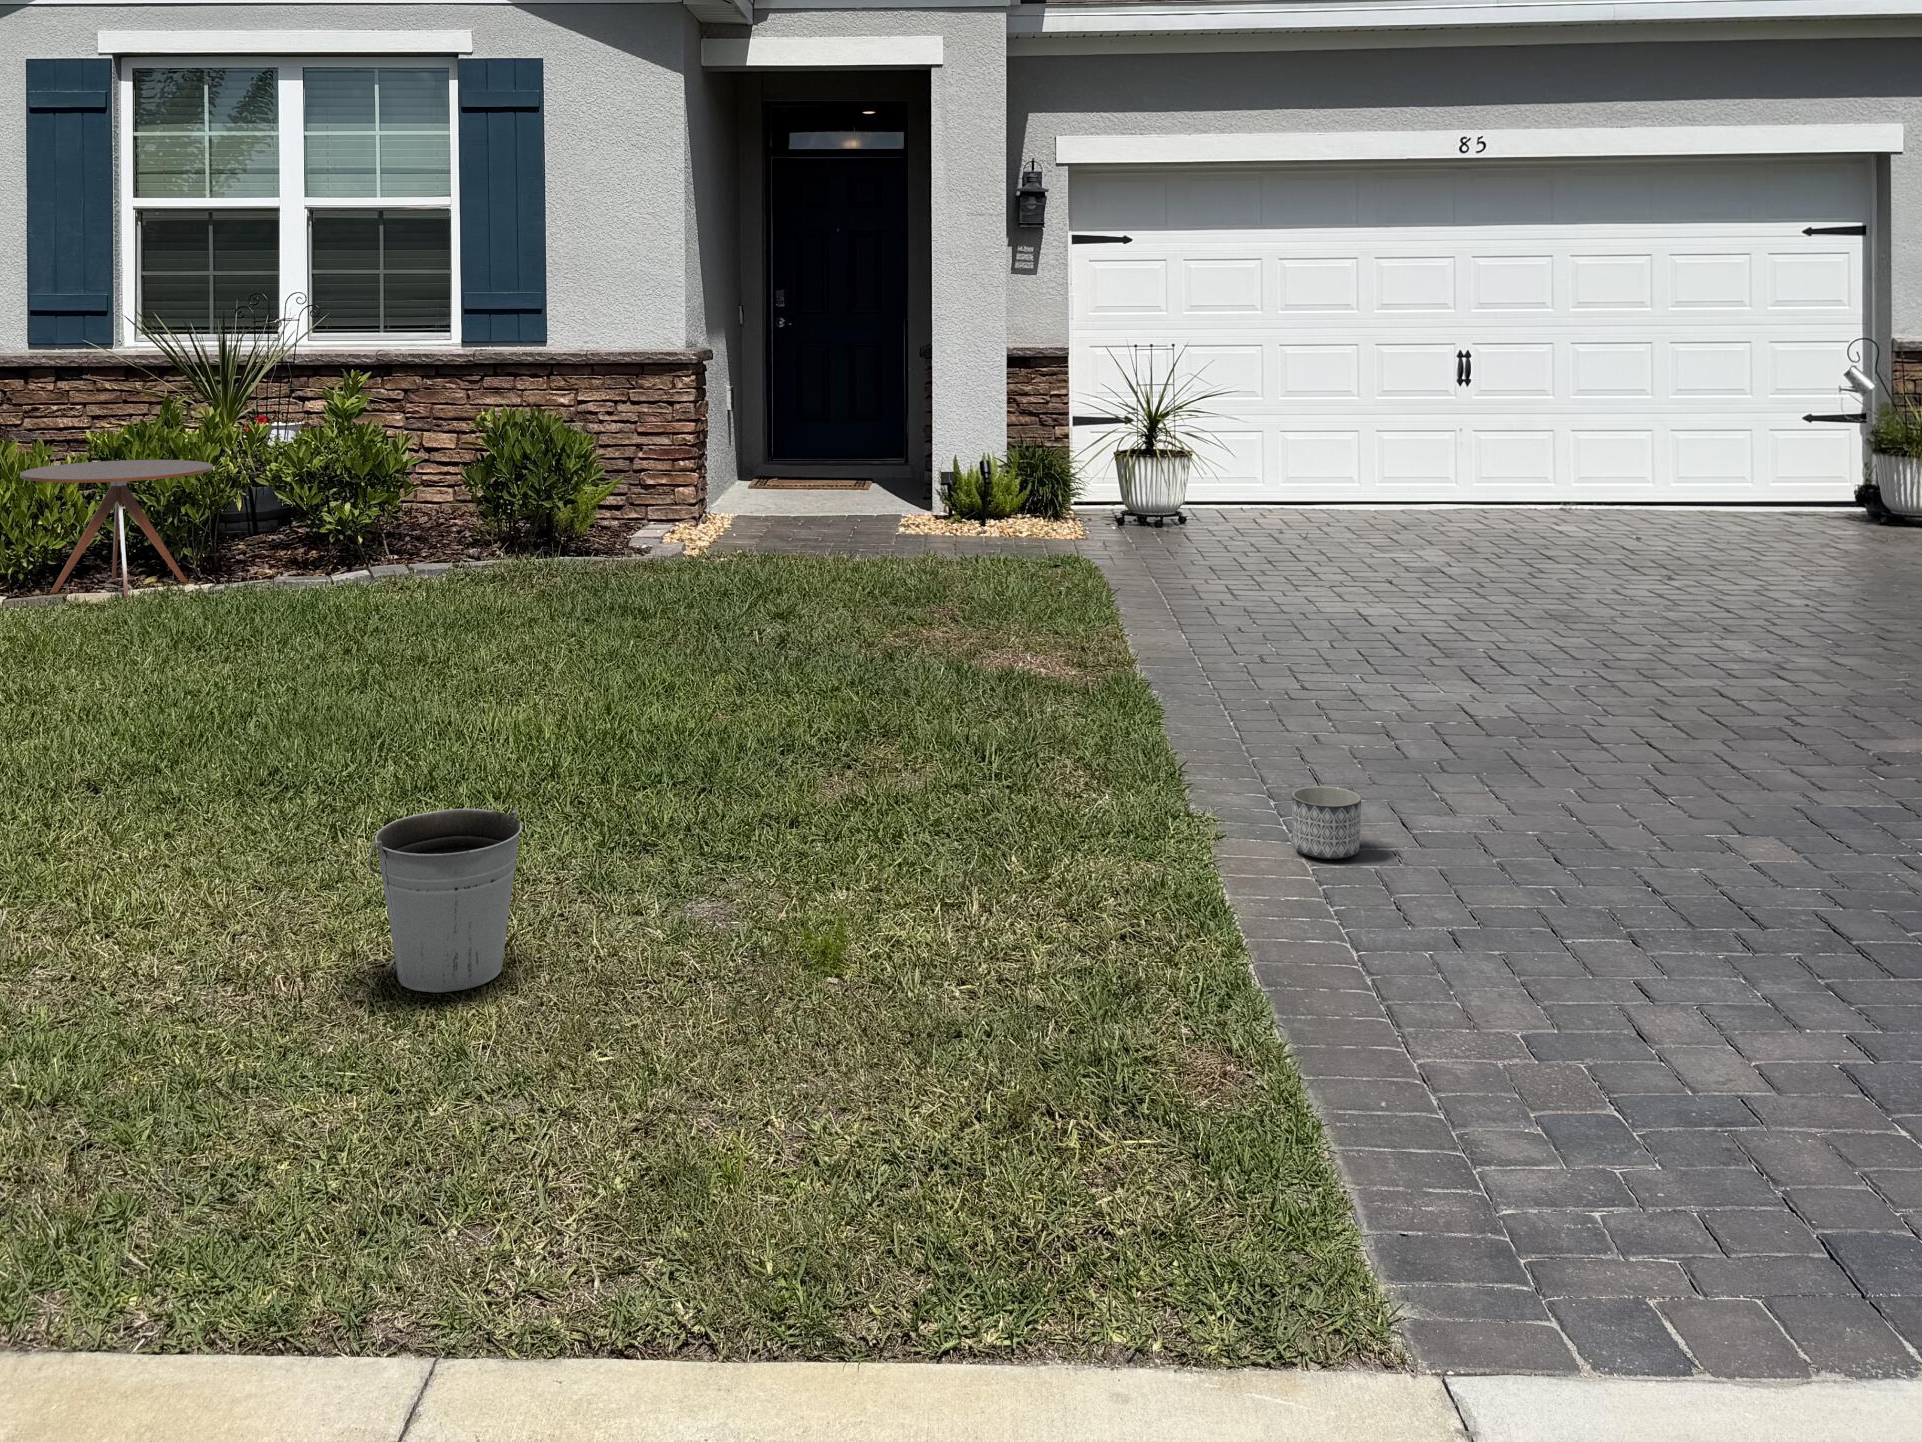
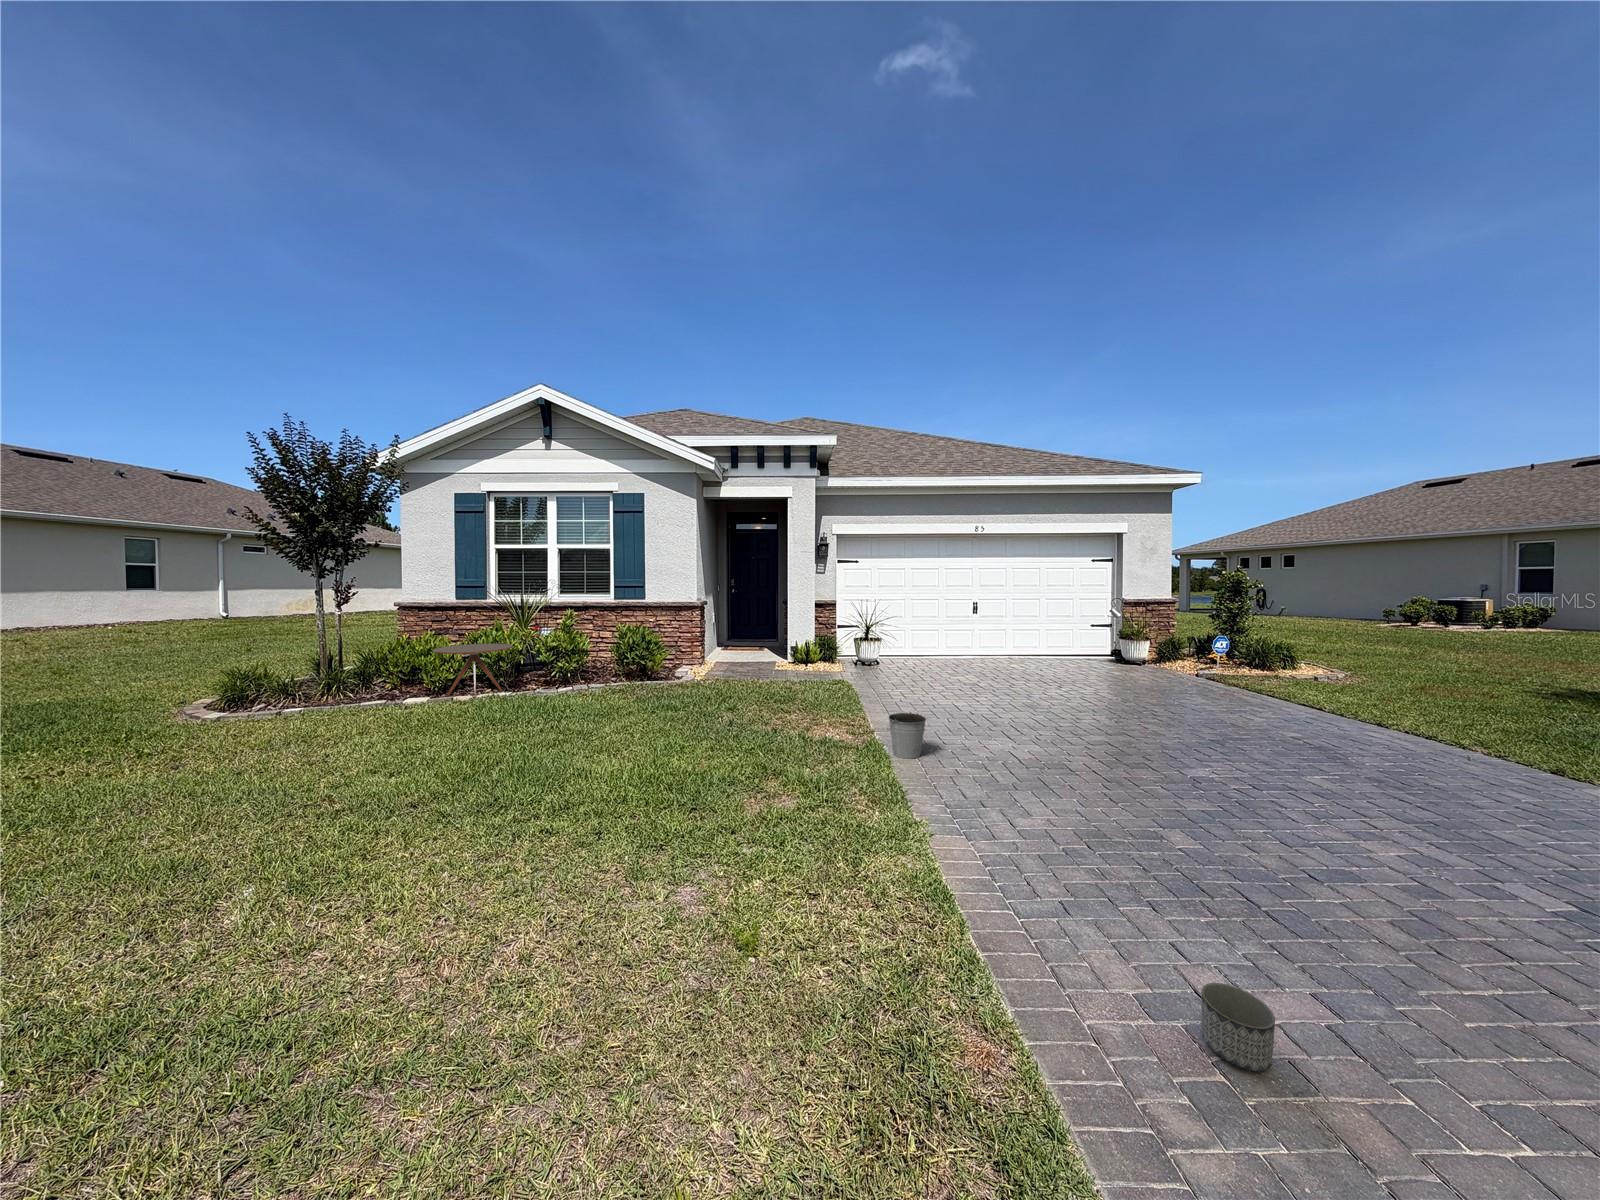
planter: present [1292,786,1361,859] -> present [1201,983,1275,1071]
bucket: present [369,809,522,992] -> present [887,713,926,759]

